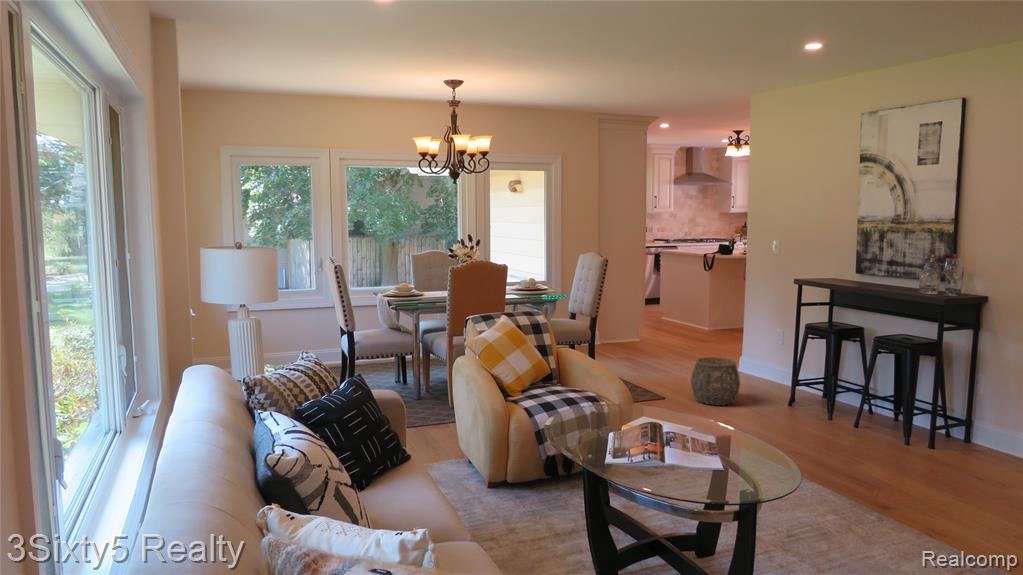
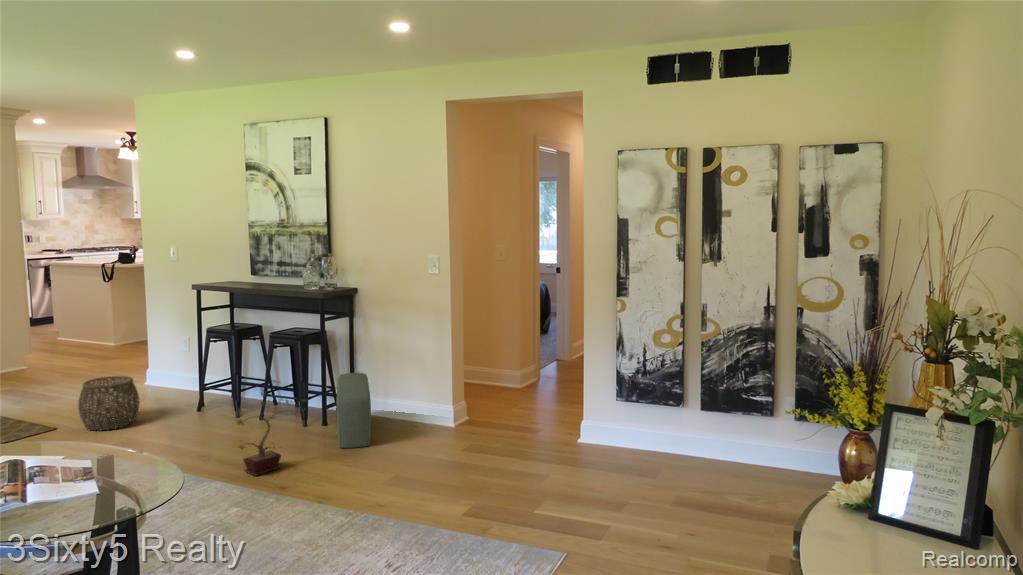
potted plant: none [839,392,922,481] -> present [237,389,305,476]
pouf: none [951,395,1000,484] -> present [336,373,371,448]

